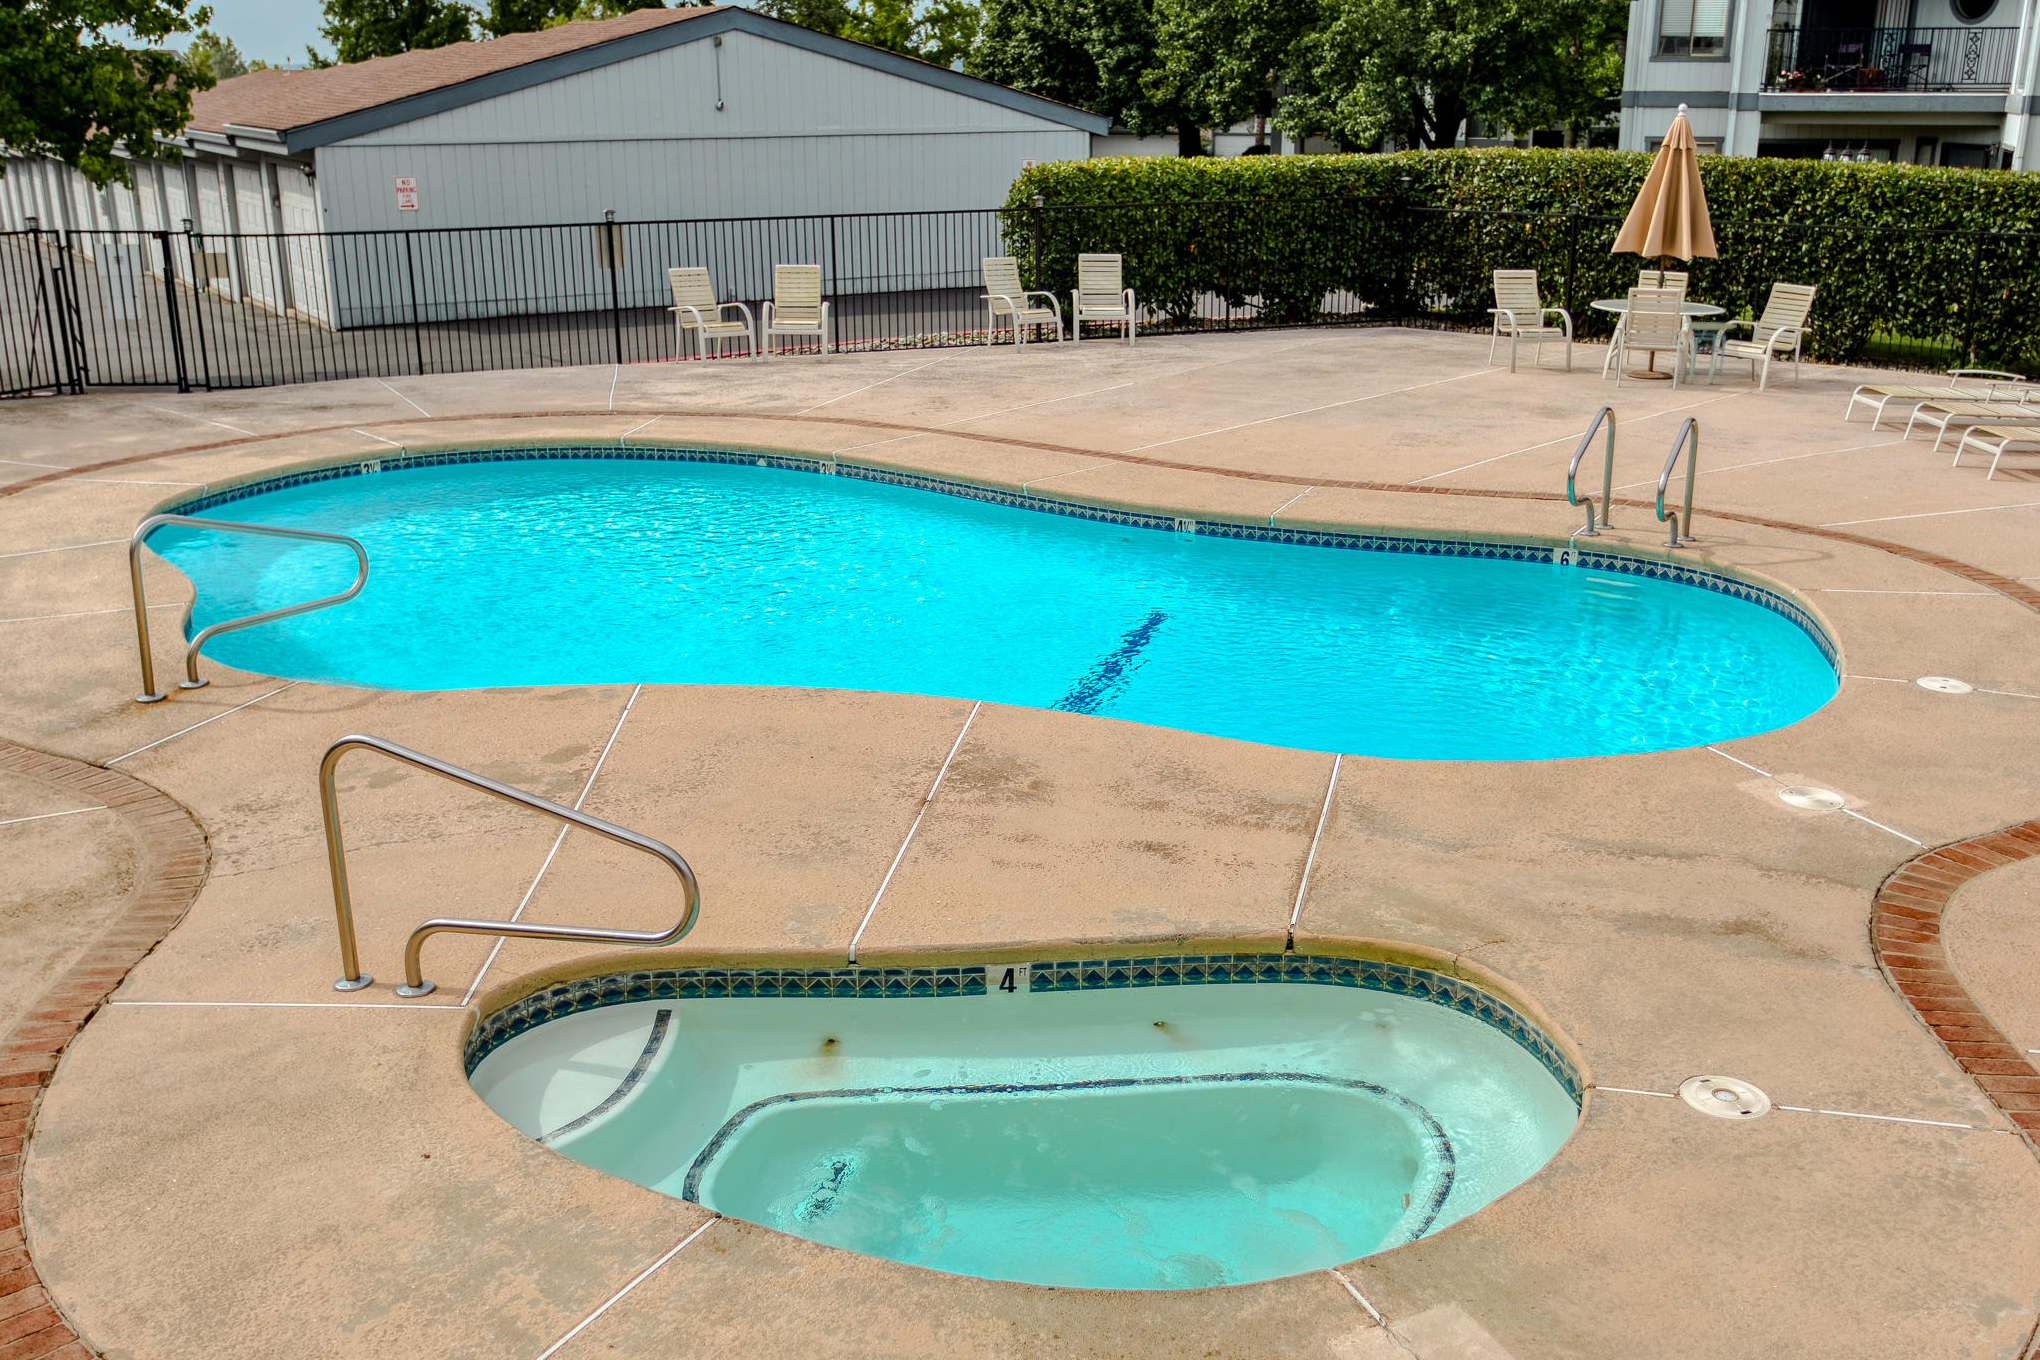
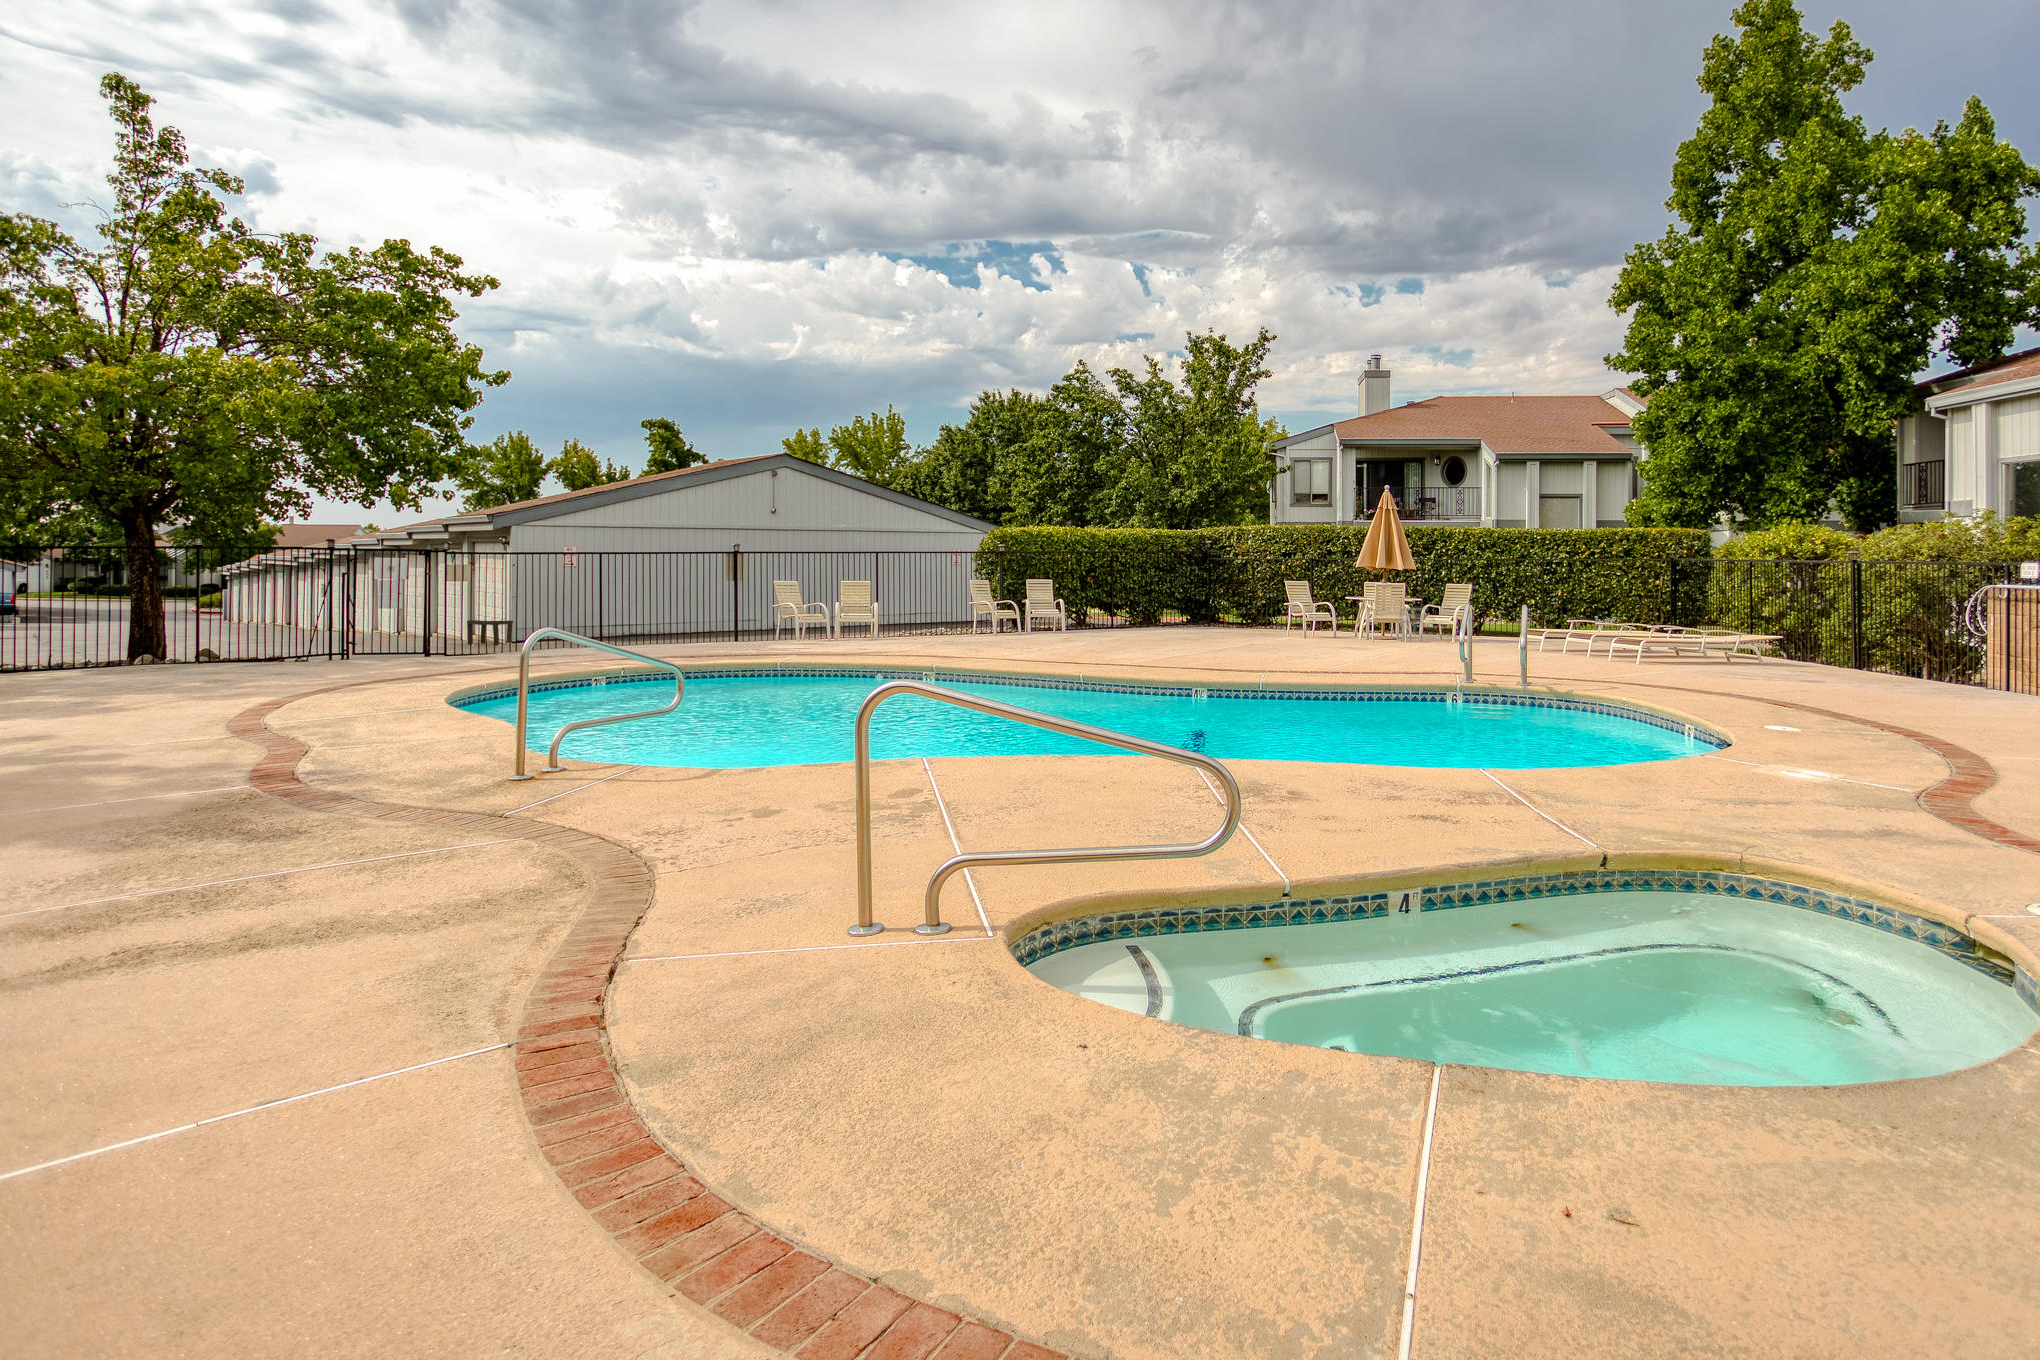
bench: none [291,326,351,365] -> present [467,620,513,645]

